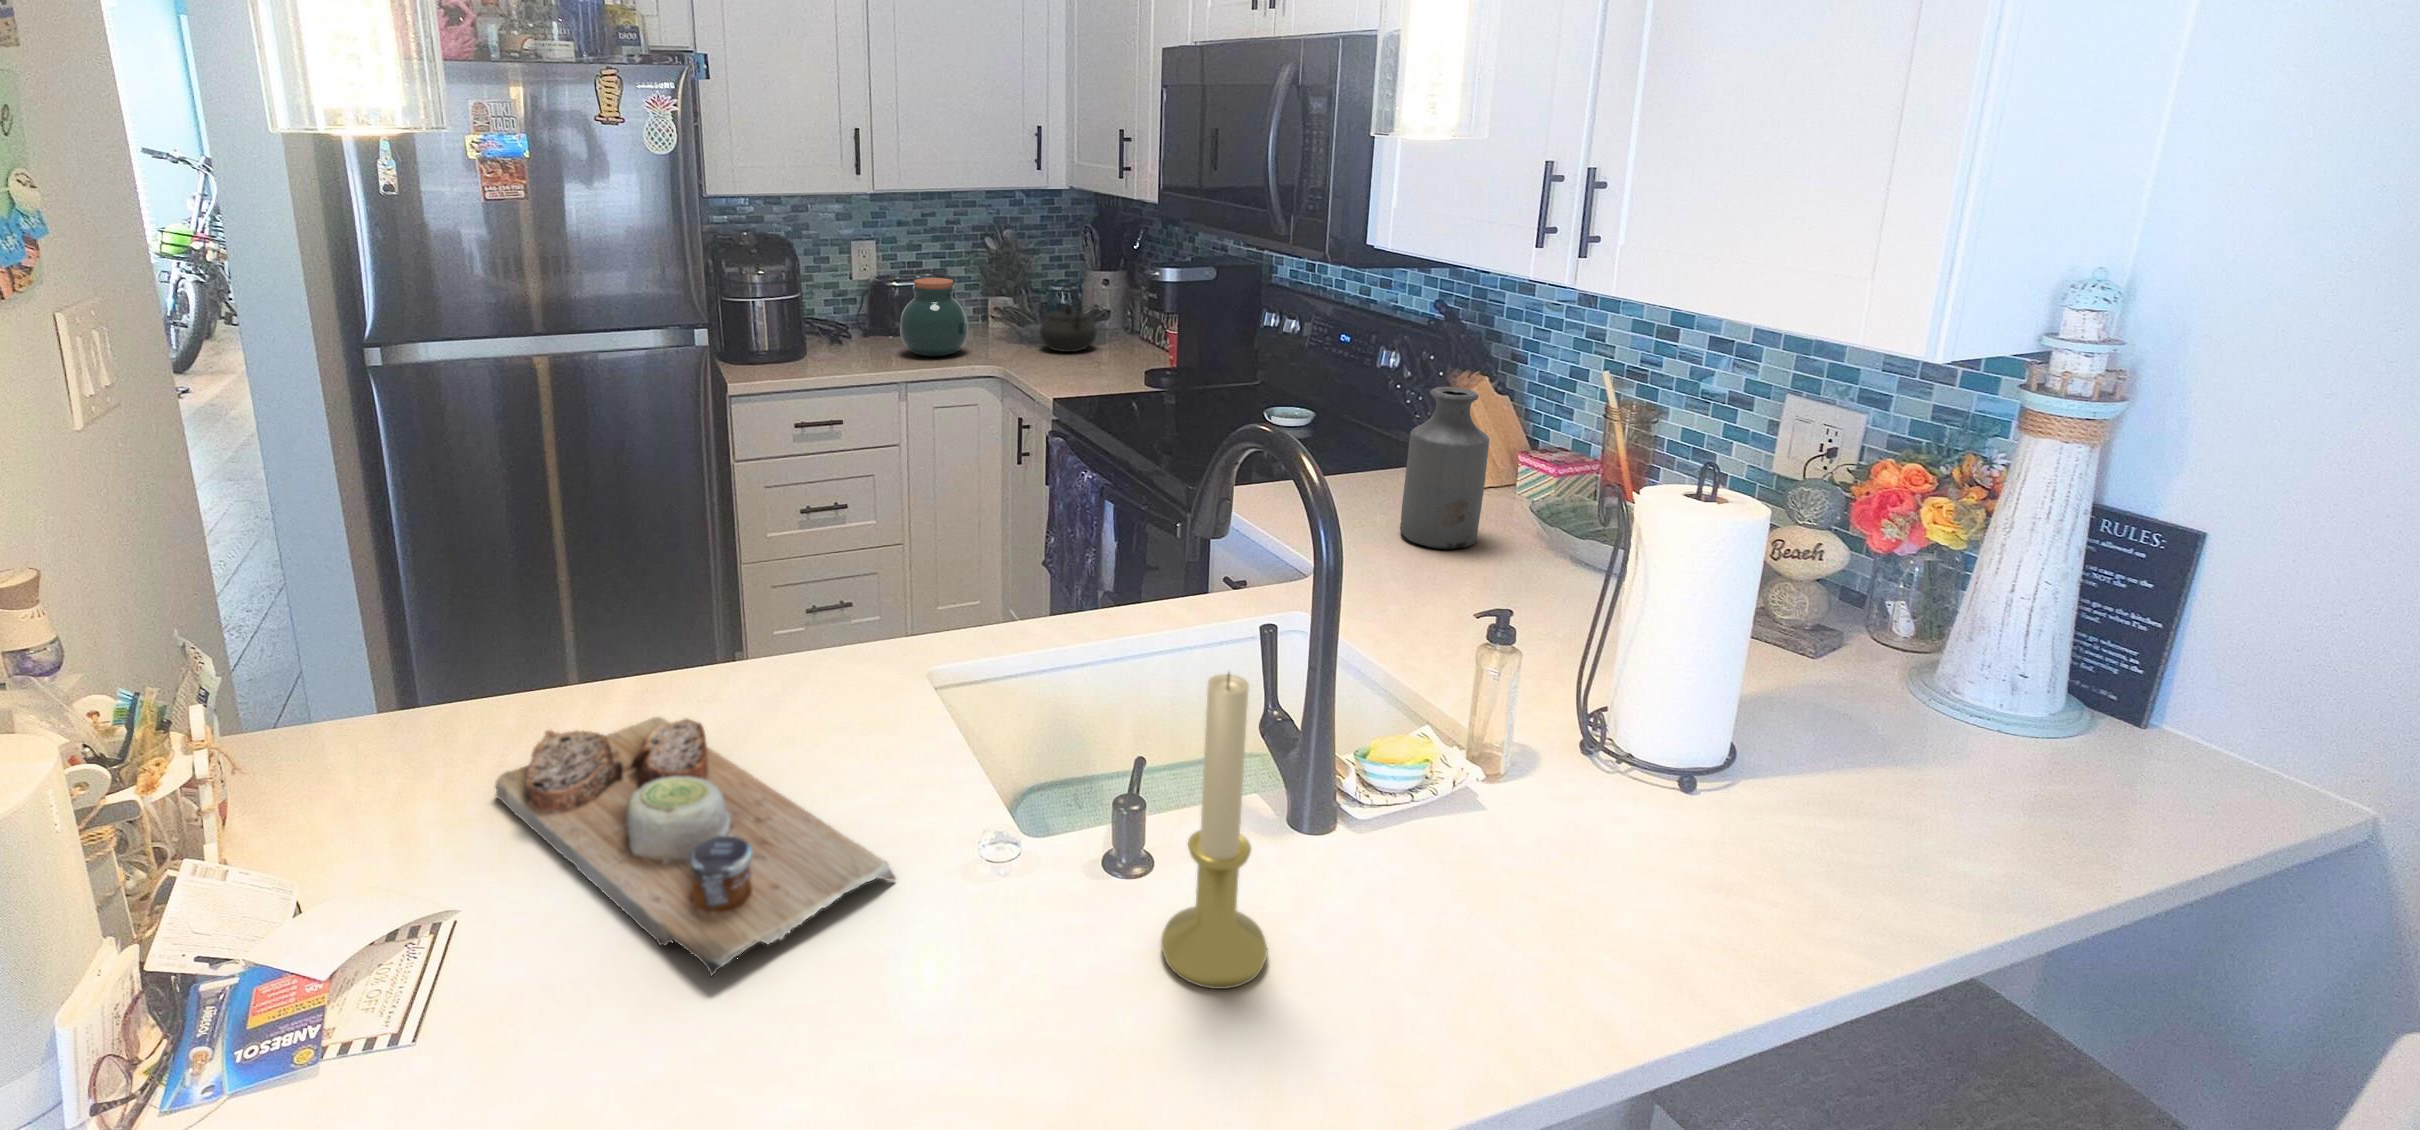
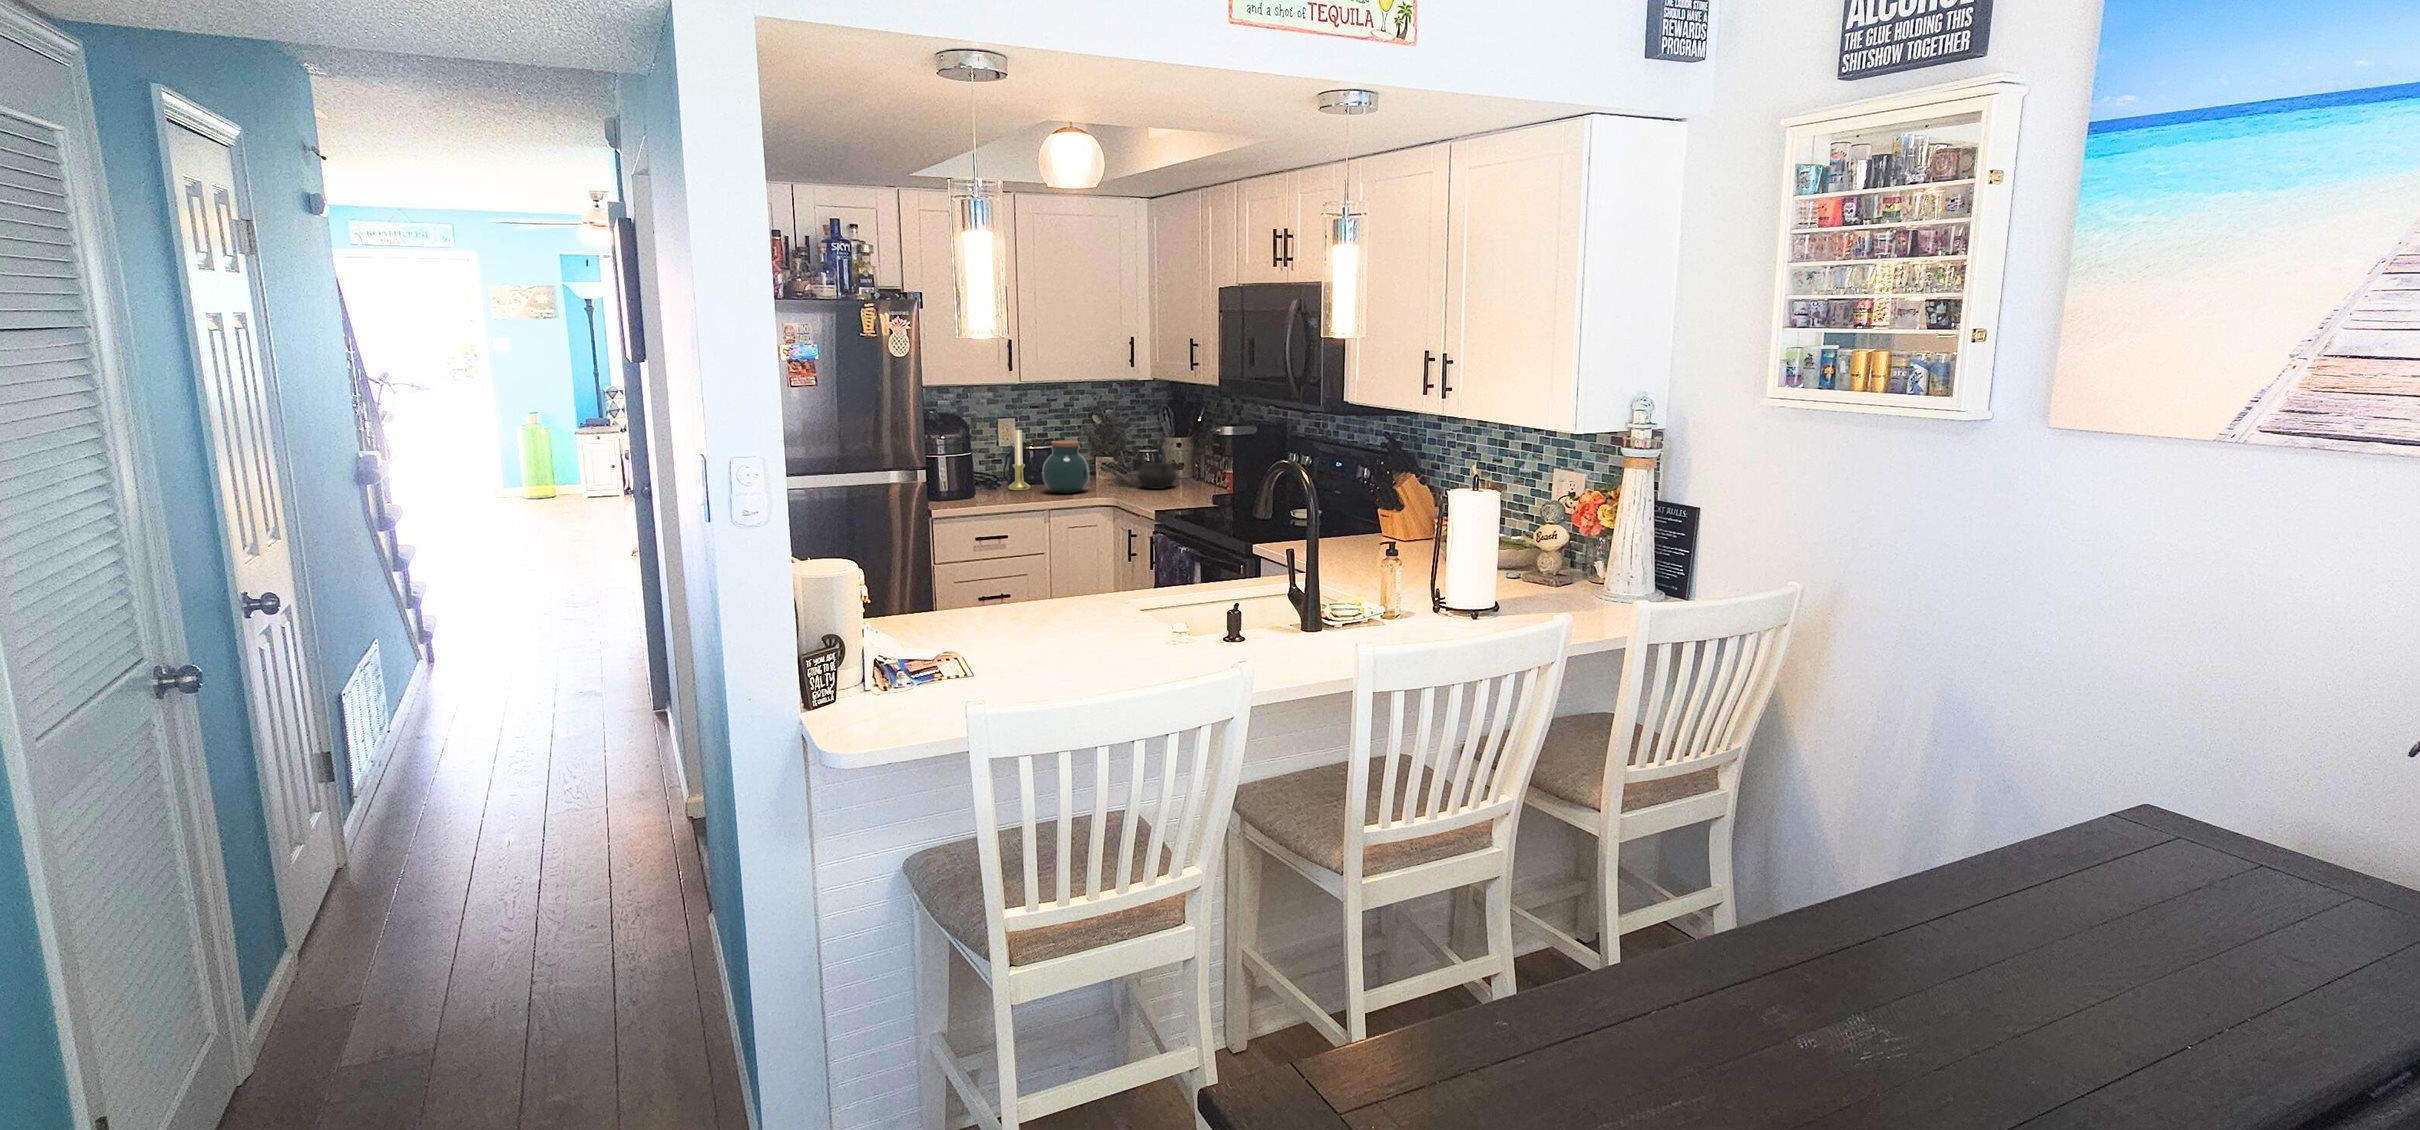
bottle: present [1400,387,1489,549] -> none [1365,473,1409,559]
candle holder: present [1161,673,1267,989] -> present [1009,430,1030,490]
cutting board: present [495,717,896,976] -> none [949,604,1142,662]

